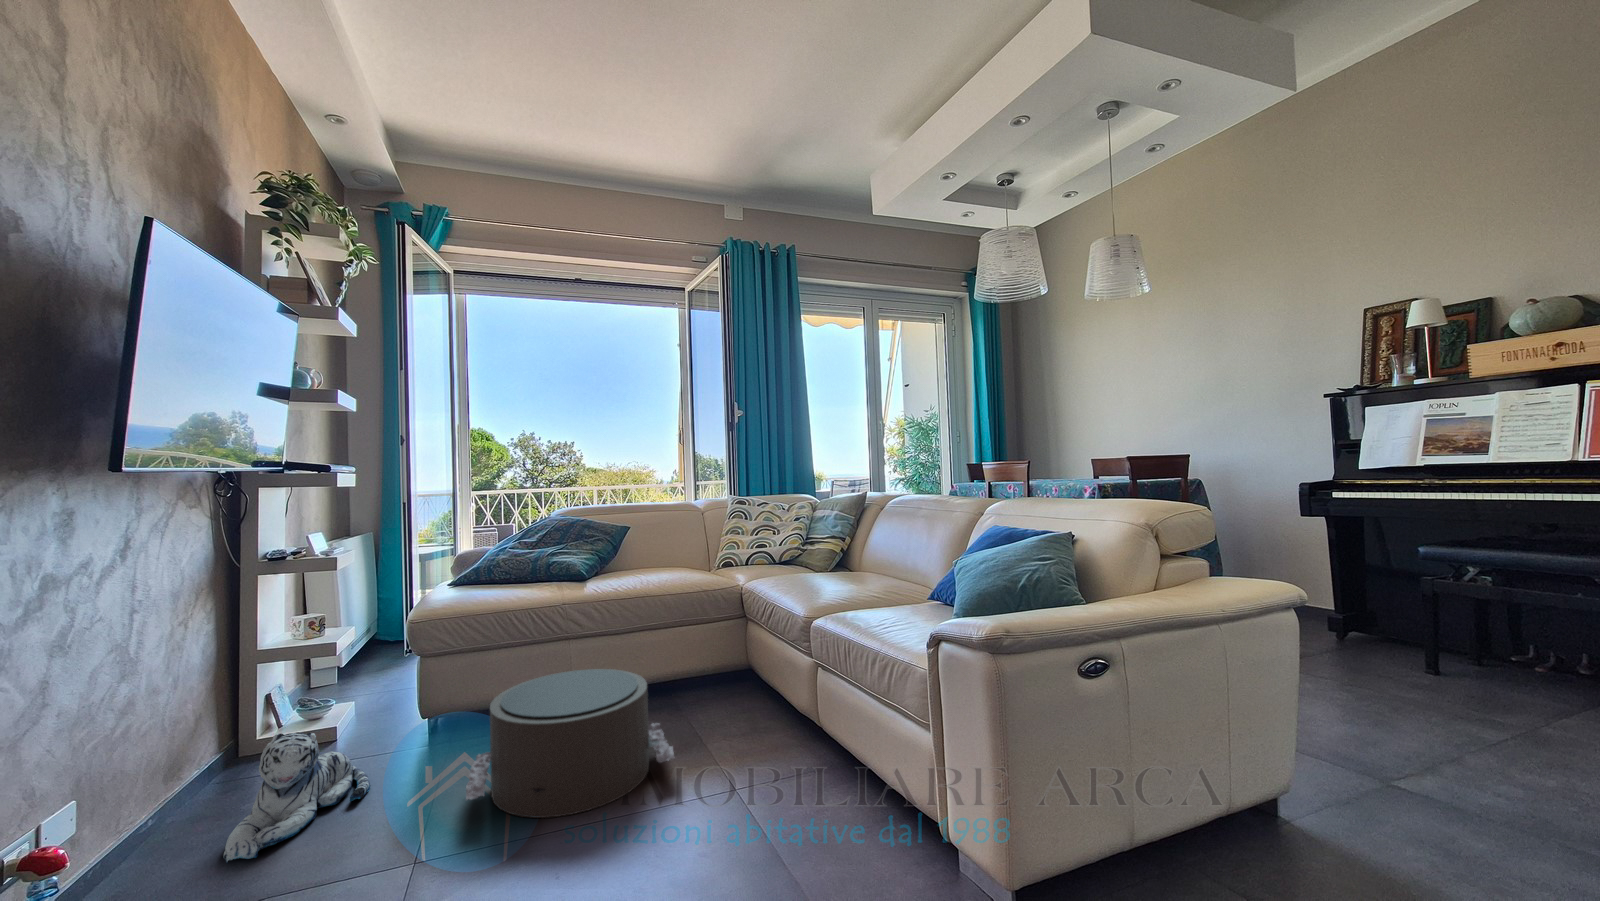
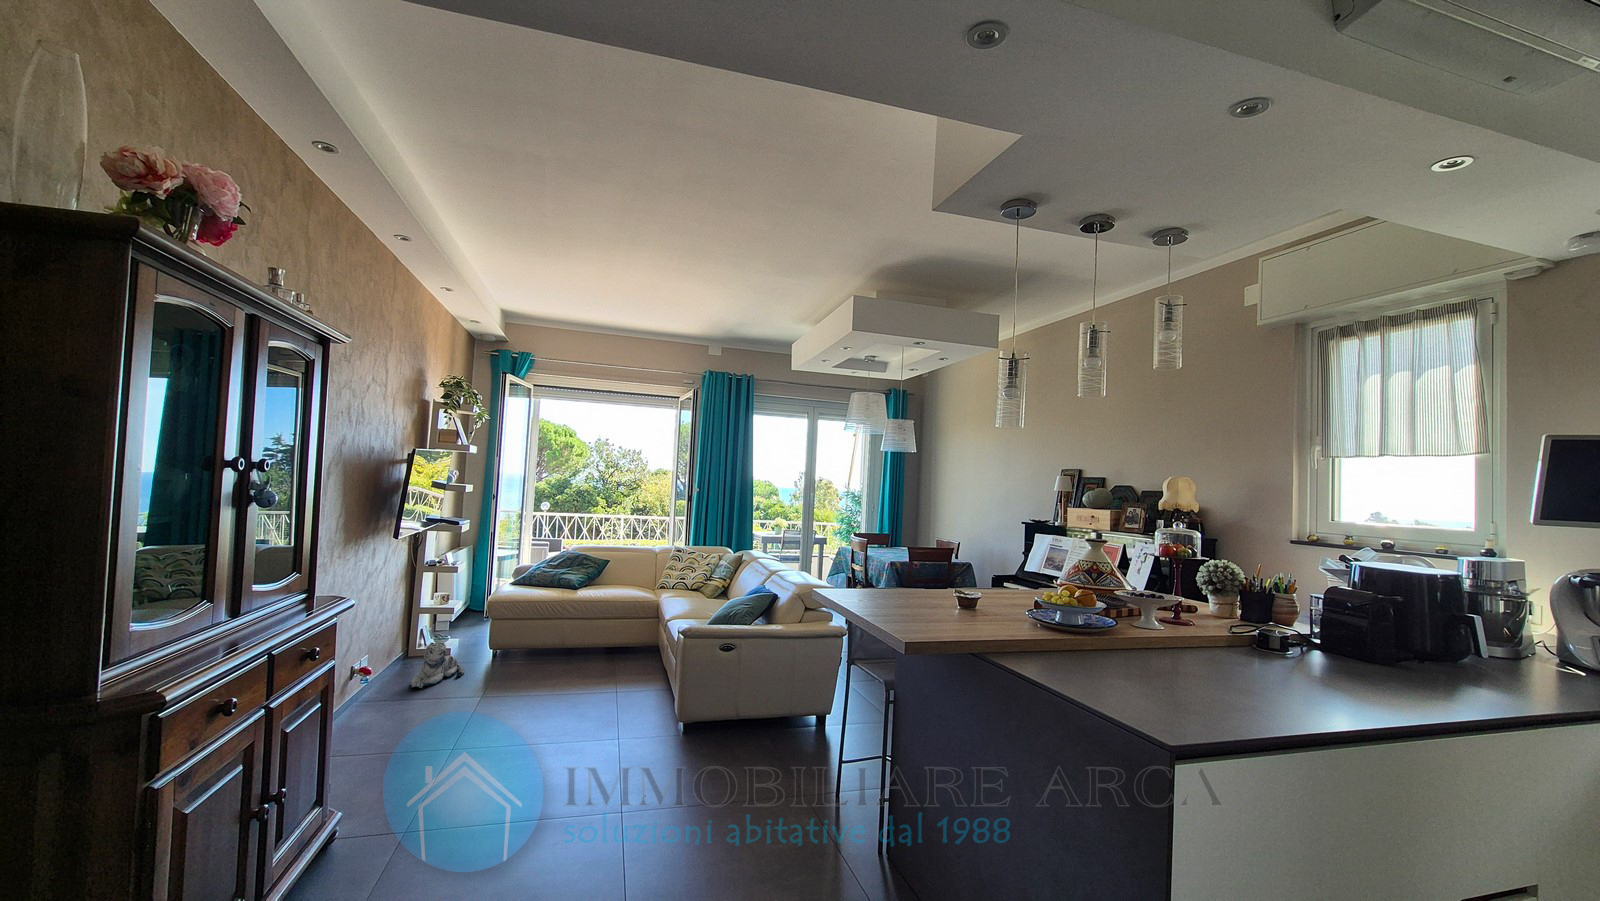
pouf: present [466,669,674,818] -> none [501,634,594,691]

